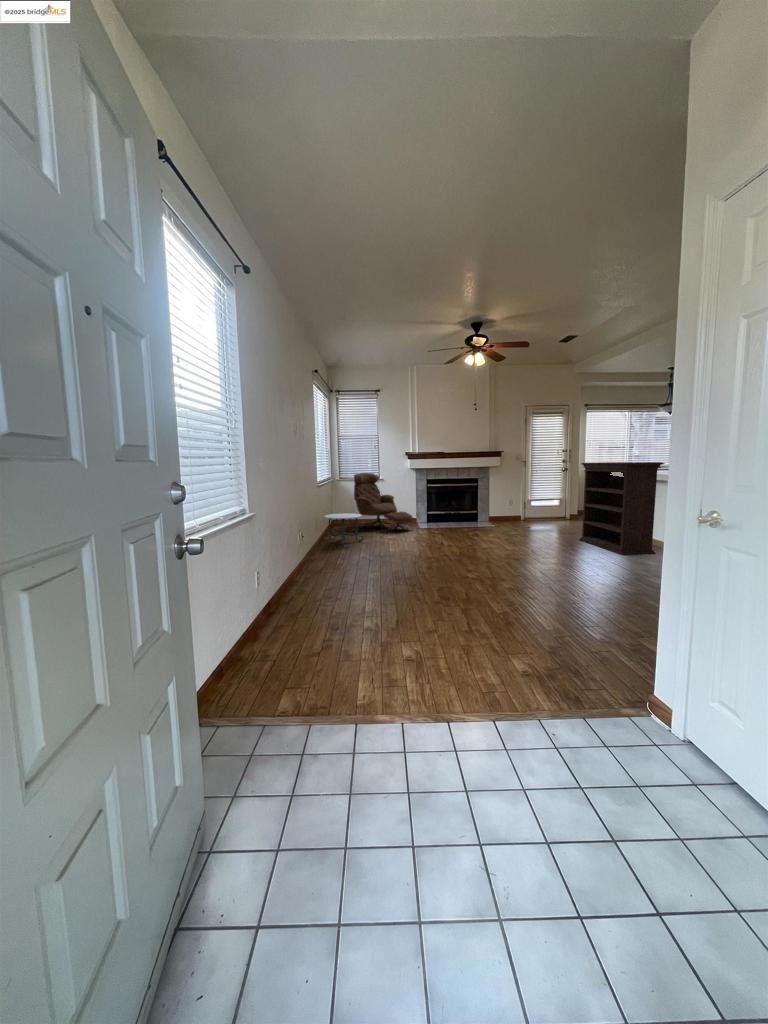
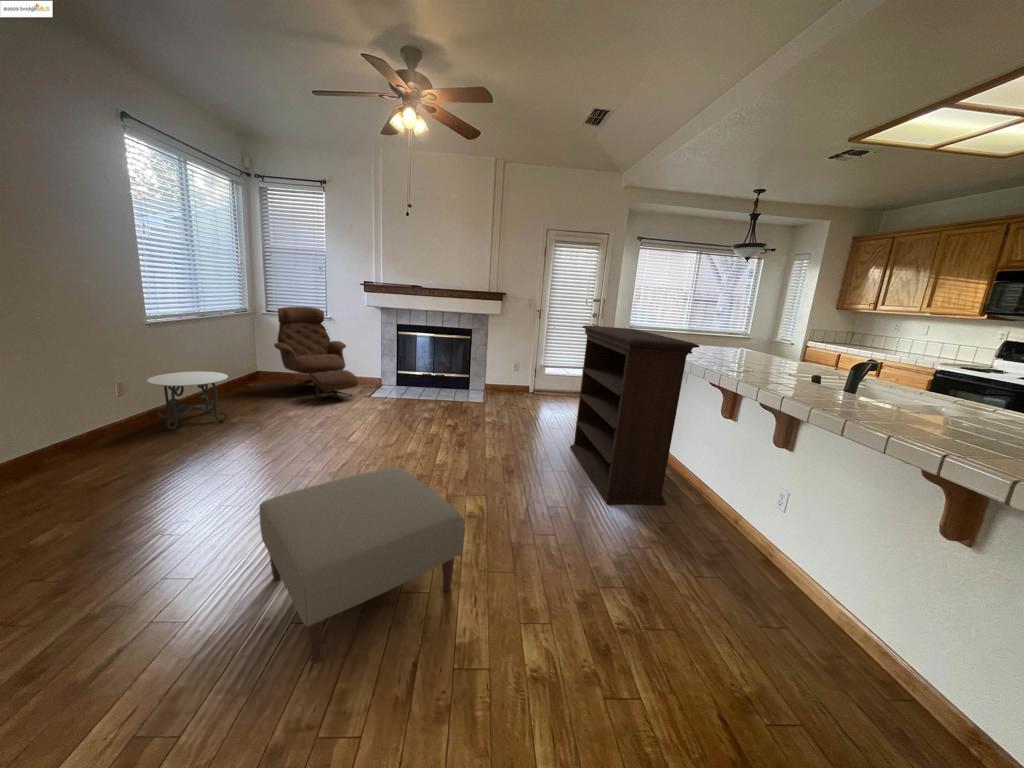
ottoman: none [491,531,581,587] -> present [259,468,464,662]

